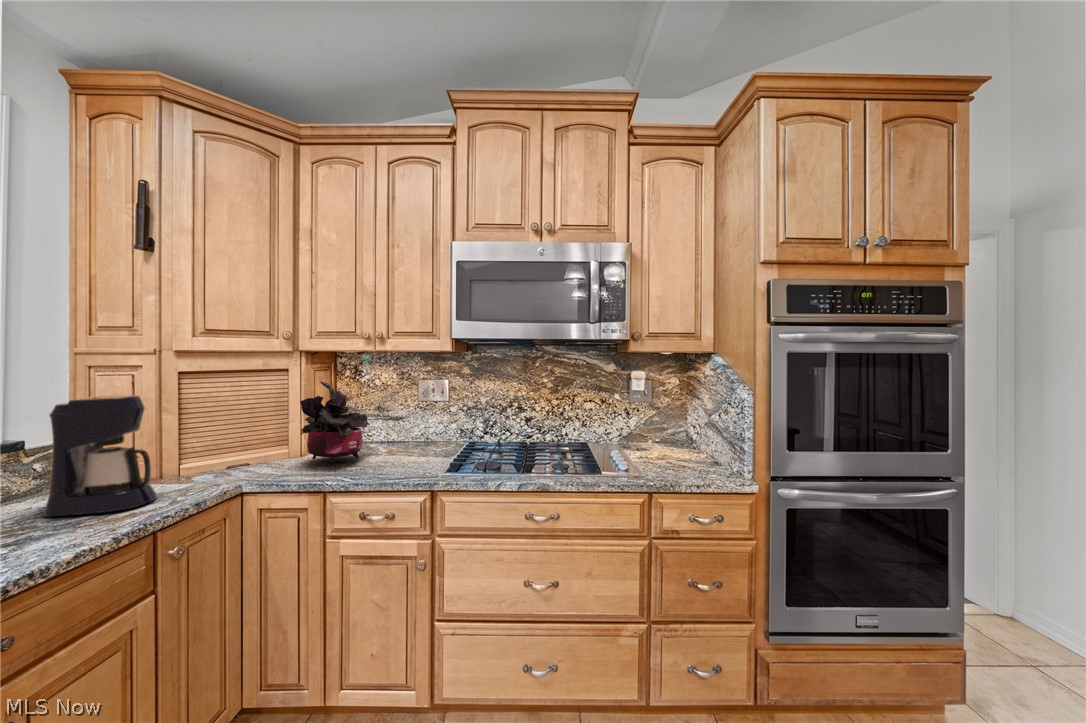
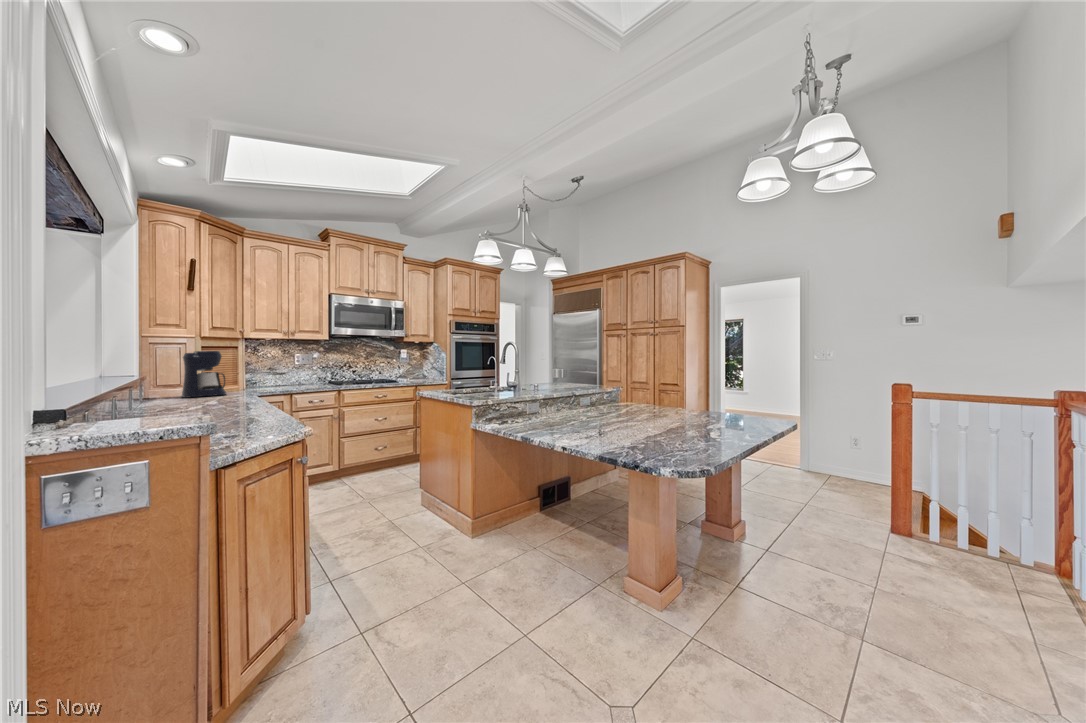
potted plant: present [300,381,369,464] -> none [254,351,288,387]

